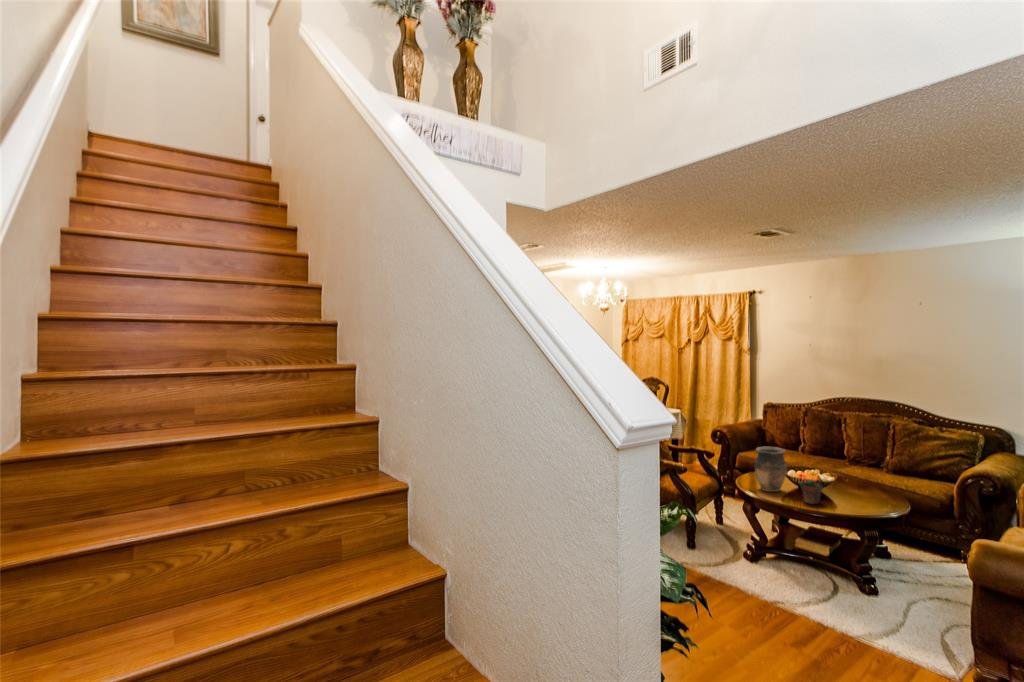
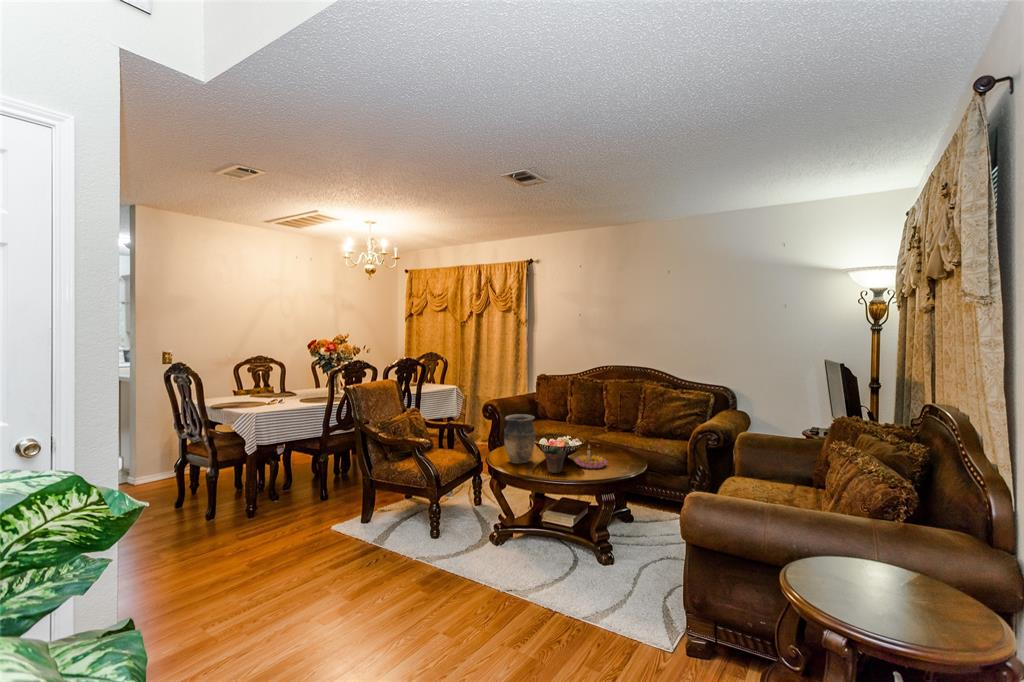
candle holder: none [829,479,866,504] -> present [575,446,608,469]

